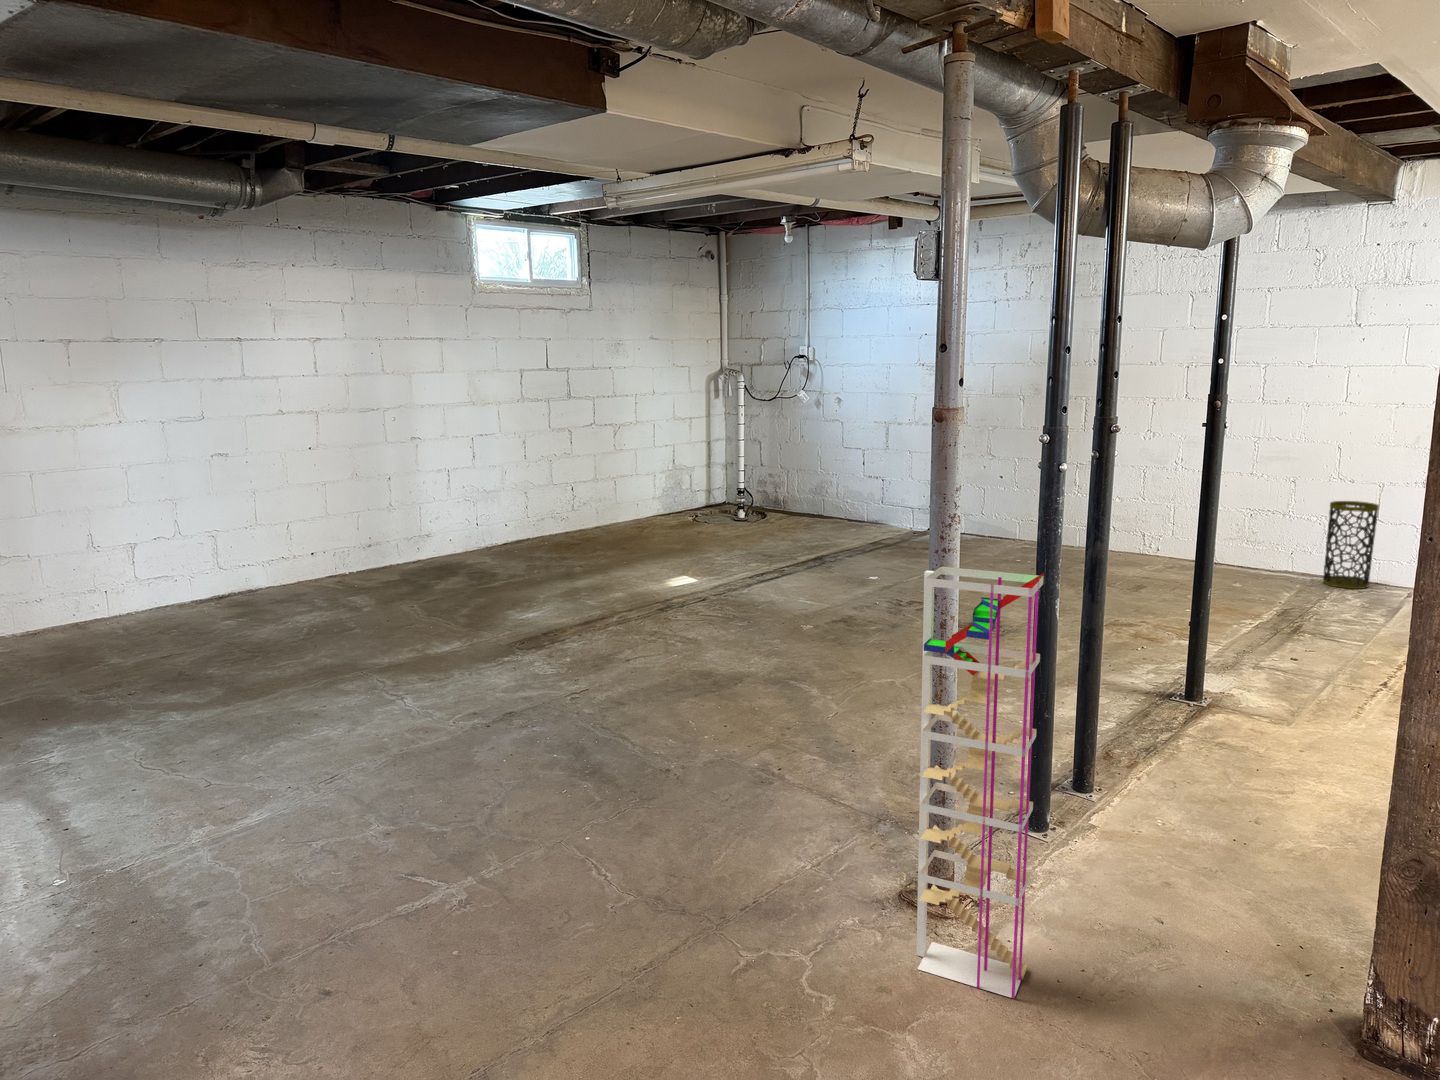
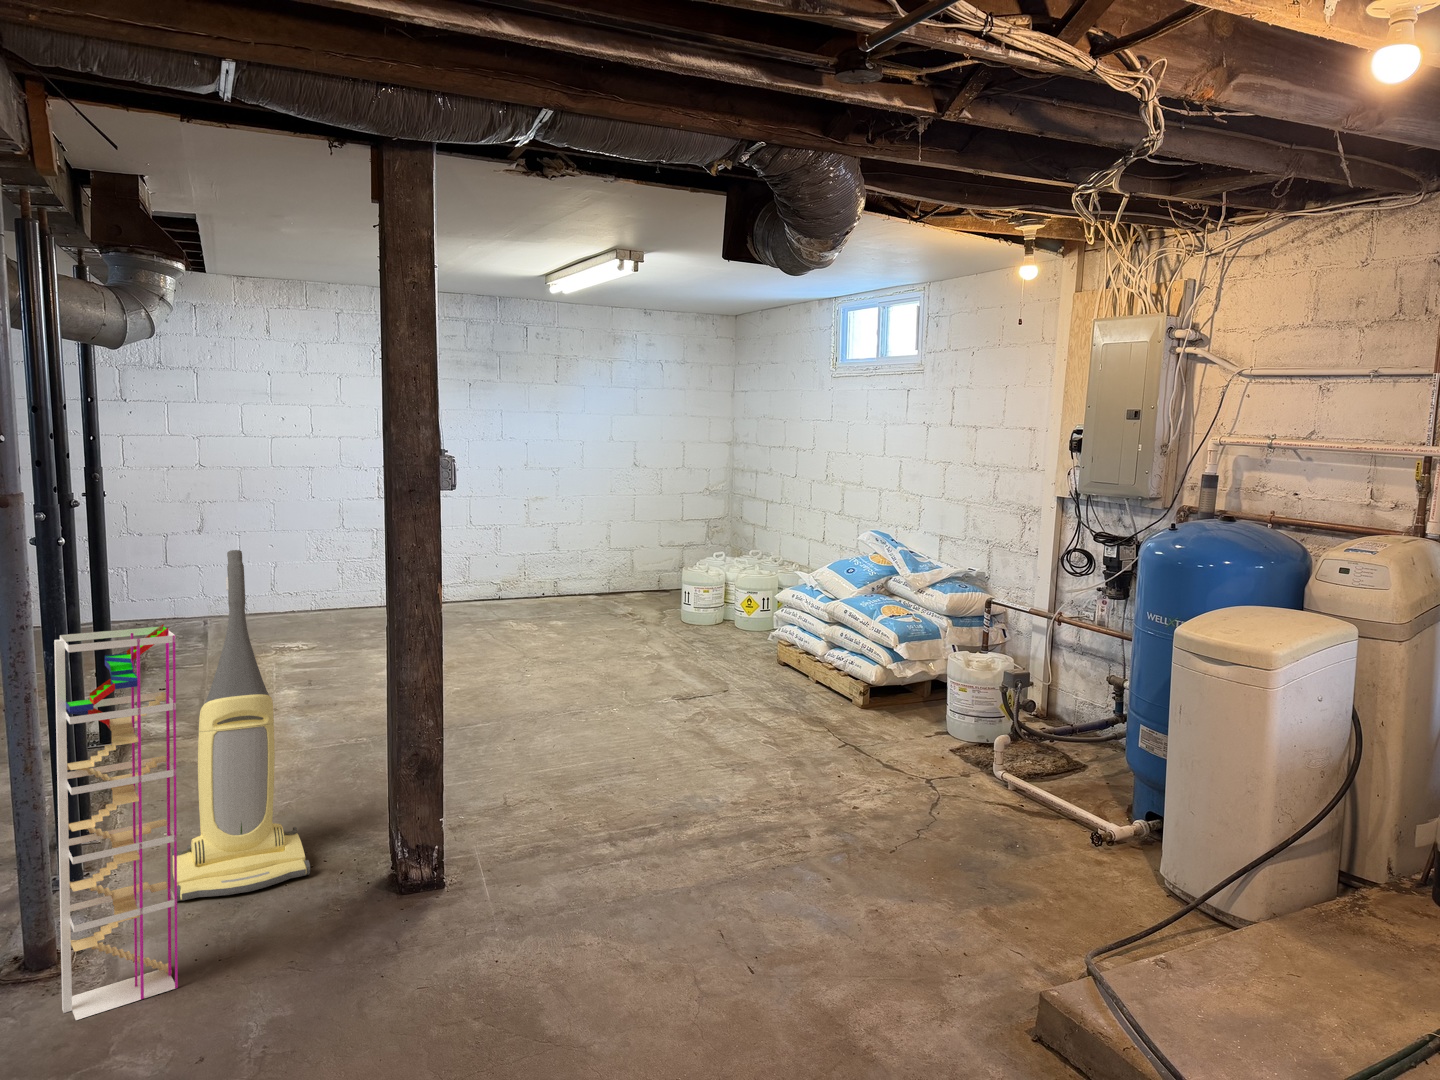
vacuum cleaner: none [1096,495,1278,956] -> present [172,550,310,901]
trash can: present [1323,501,1379,589] -> none [128,554,169,629]

